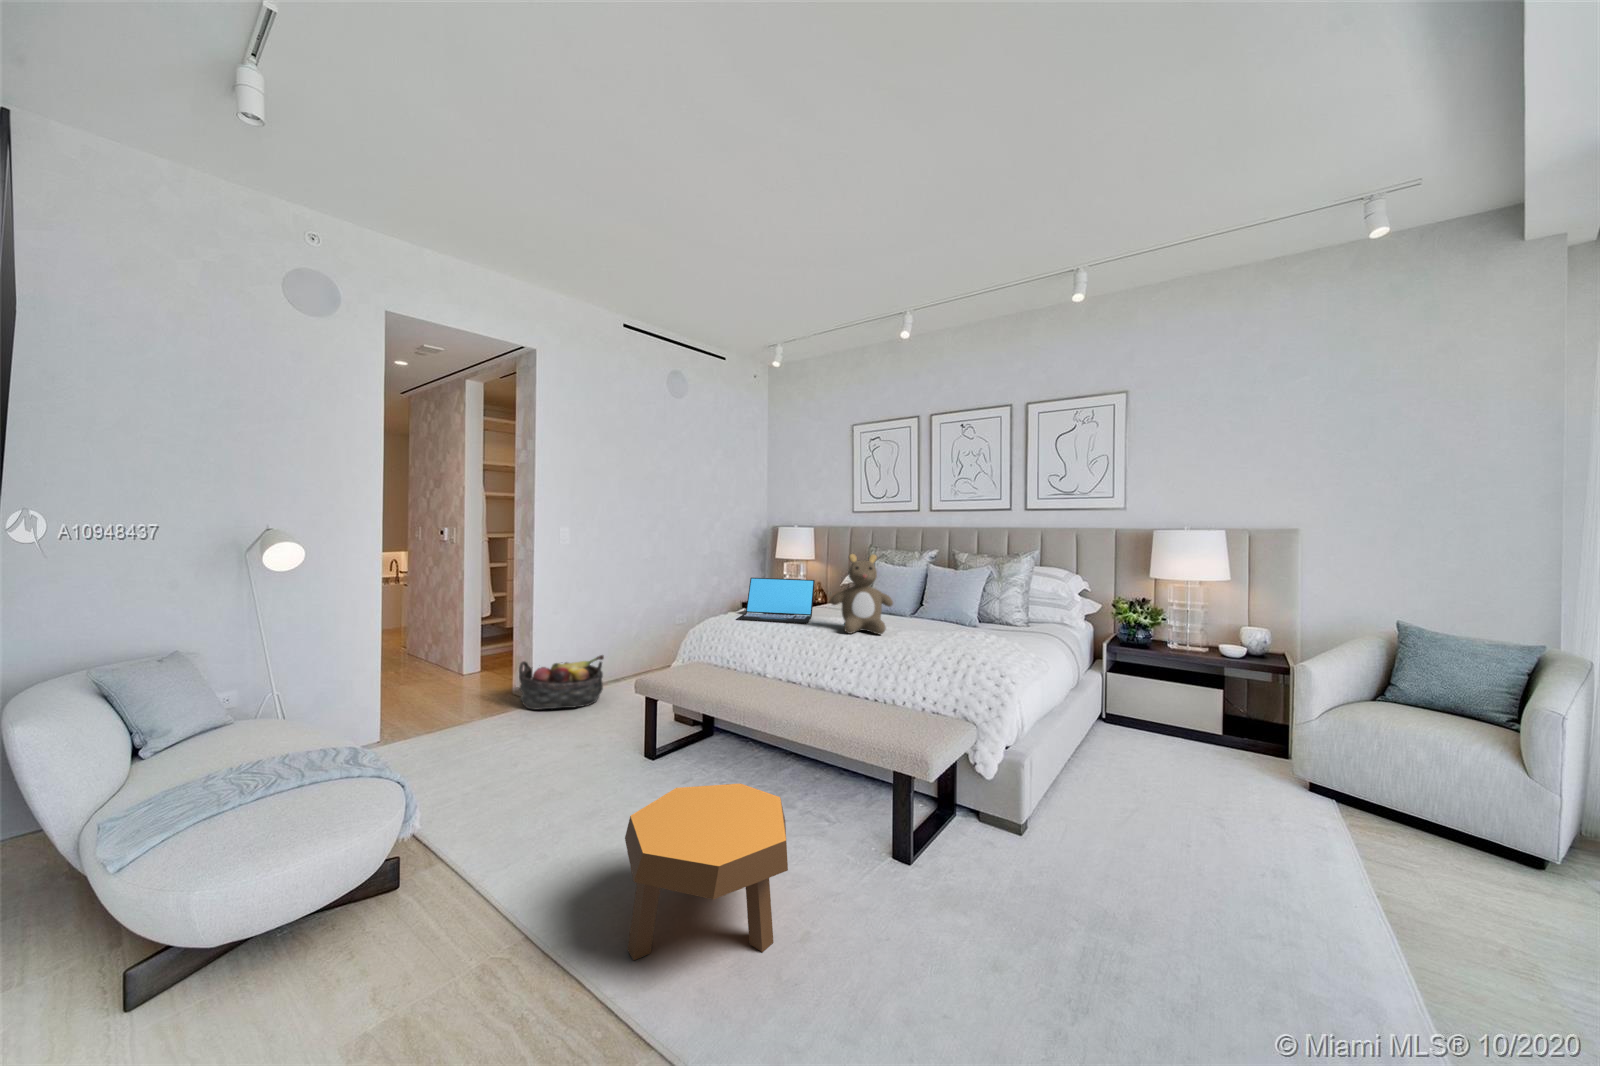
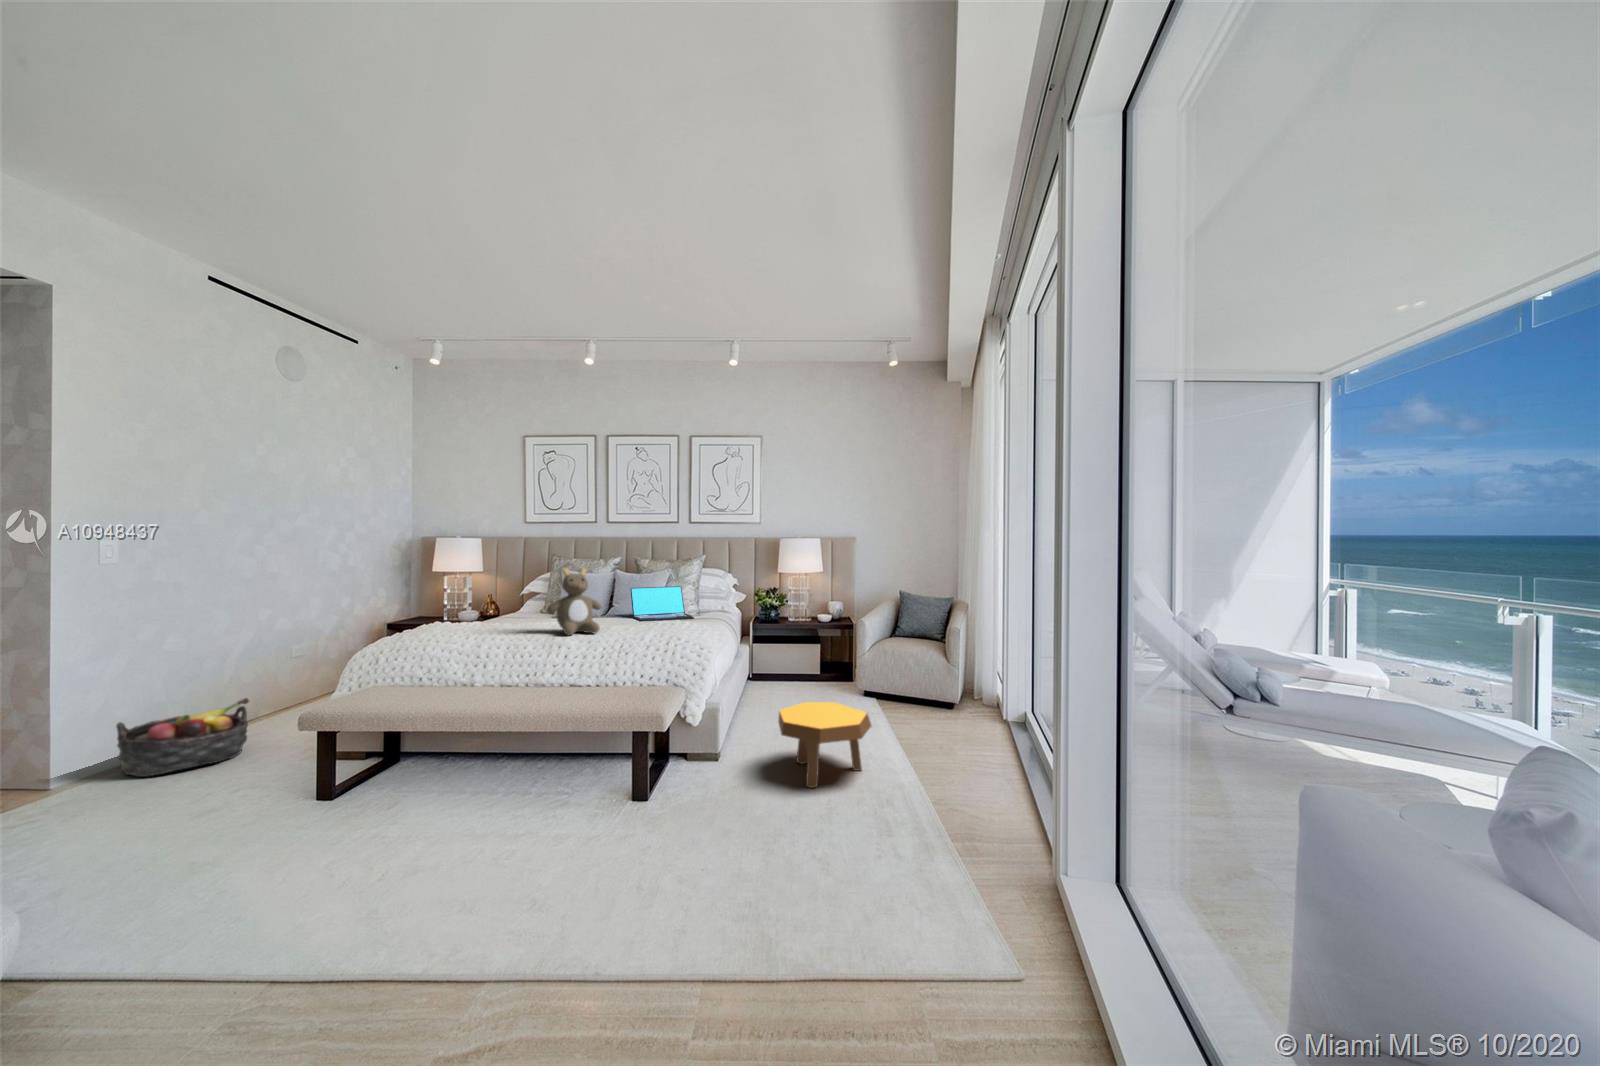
laptop: present [736,578,815,624] -> present [631,586,694,622]
footstool: present [625,784,788,960] -> present [779,702,872,788]

